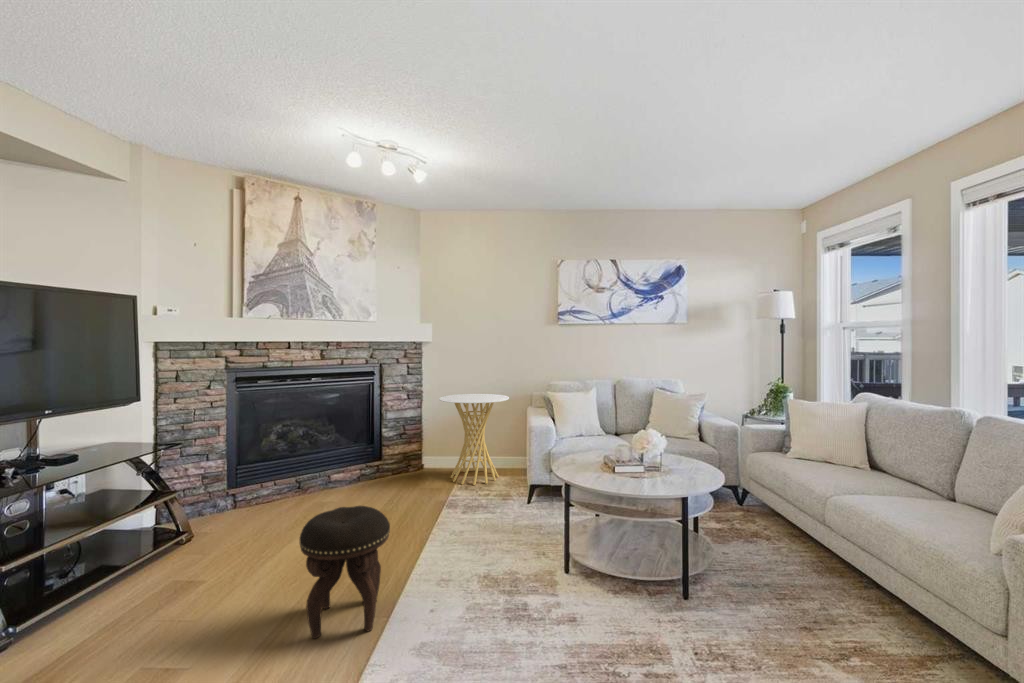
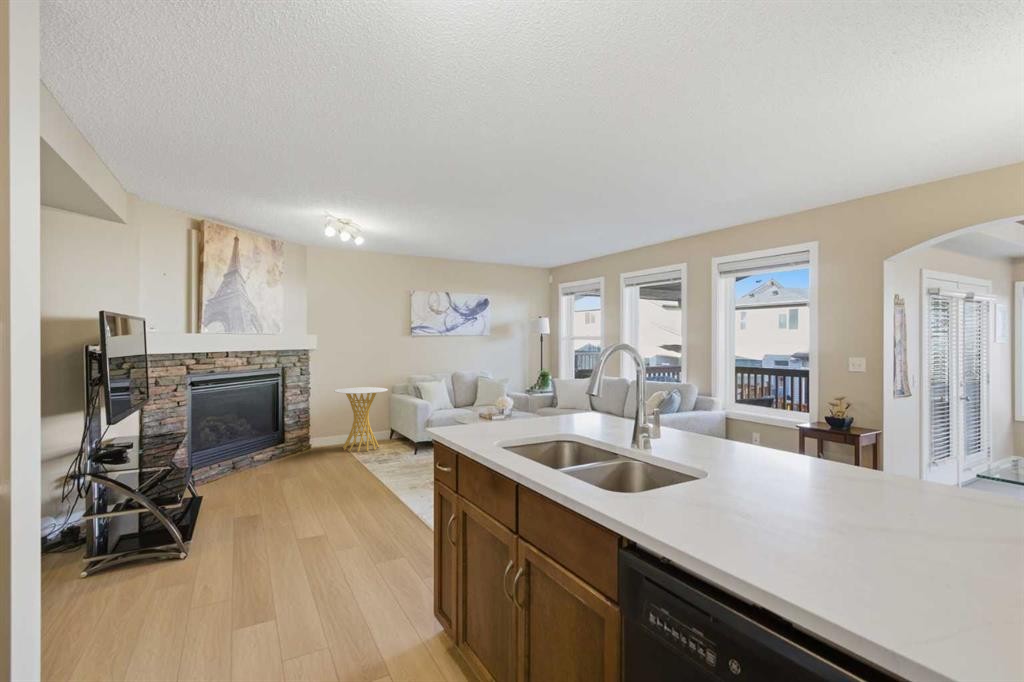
footstool: present [299,506,390,639] -> none [360,446,406,510]

